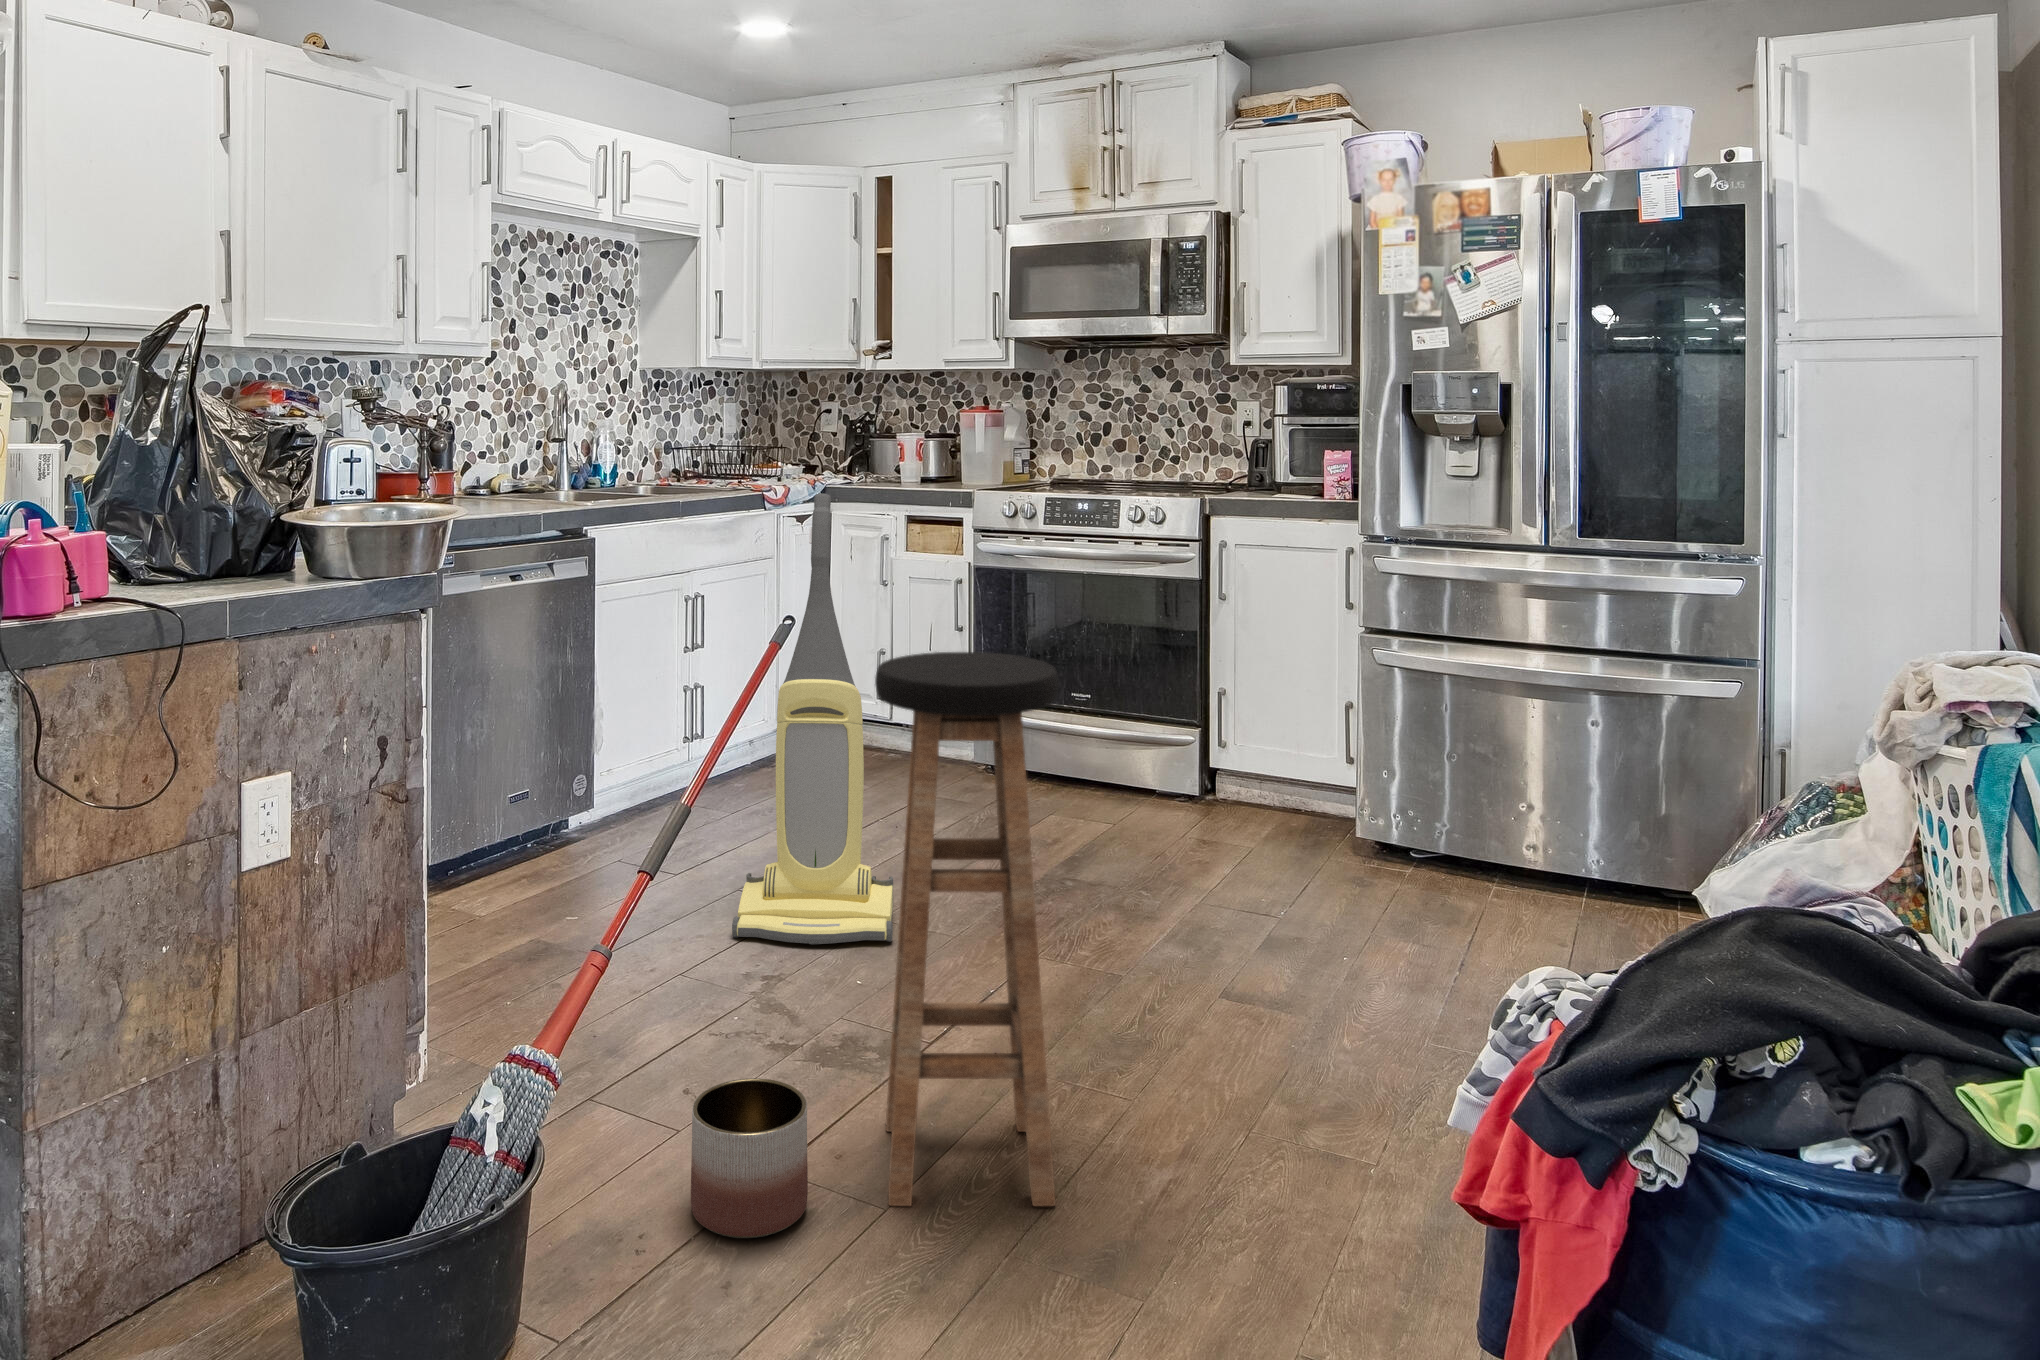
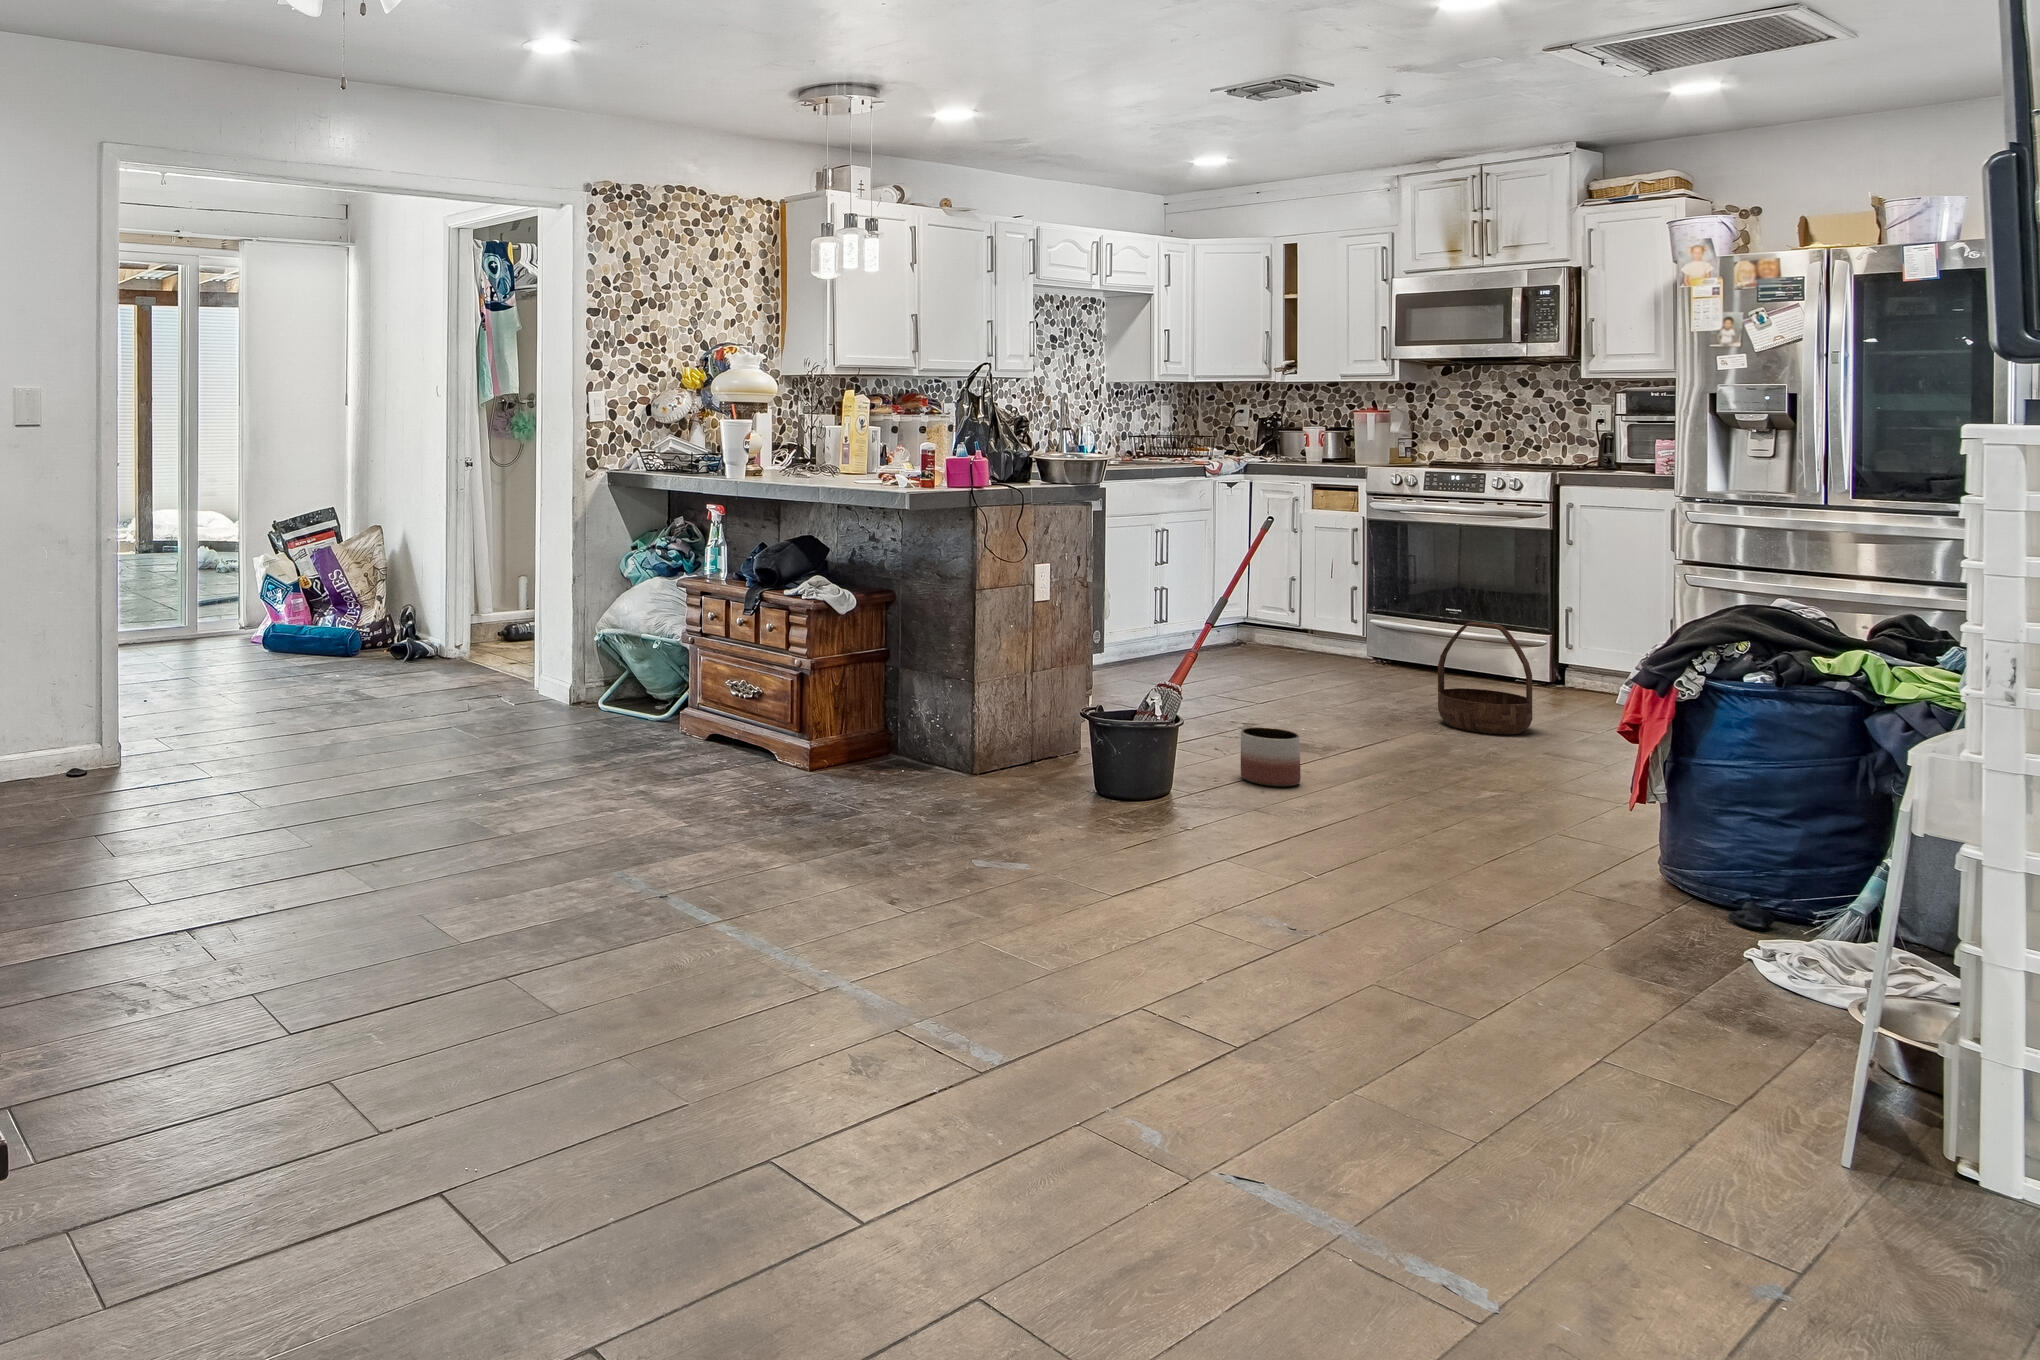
vacuum cleaner: present [732,493,893,944] -> none [1221,461,1325,721]
bar stool: present [875,652,1059,1206] -> none [1330,535,1434,796]
basket: none [1060,746,1190,936] -> present [1438,622,1532,735]

